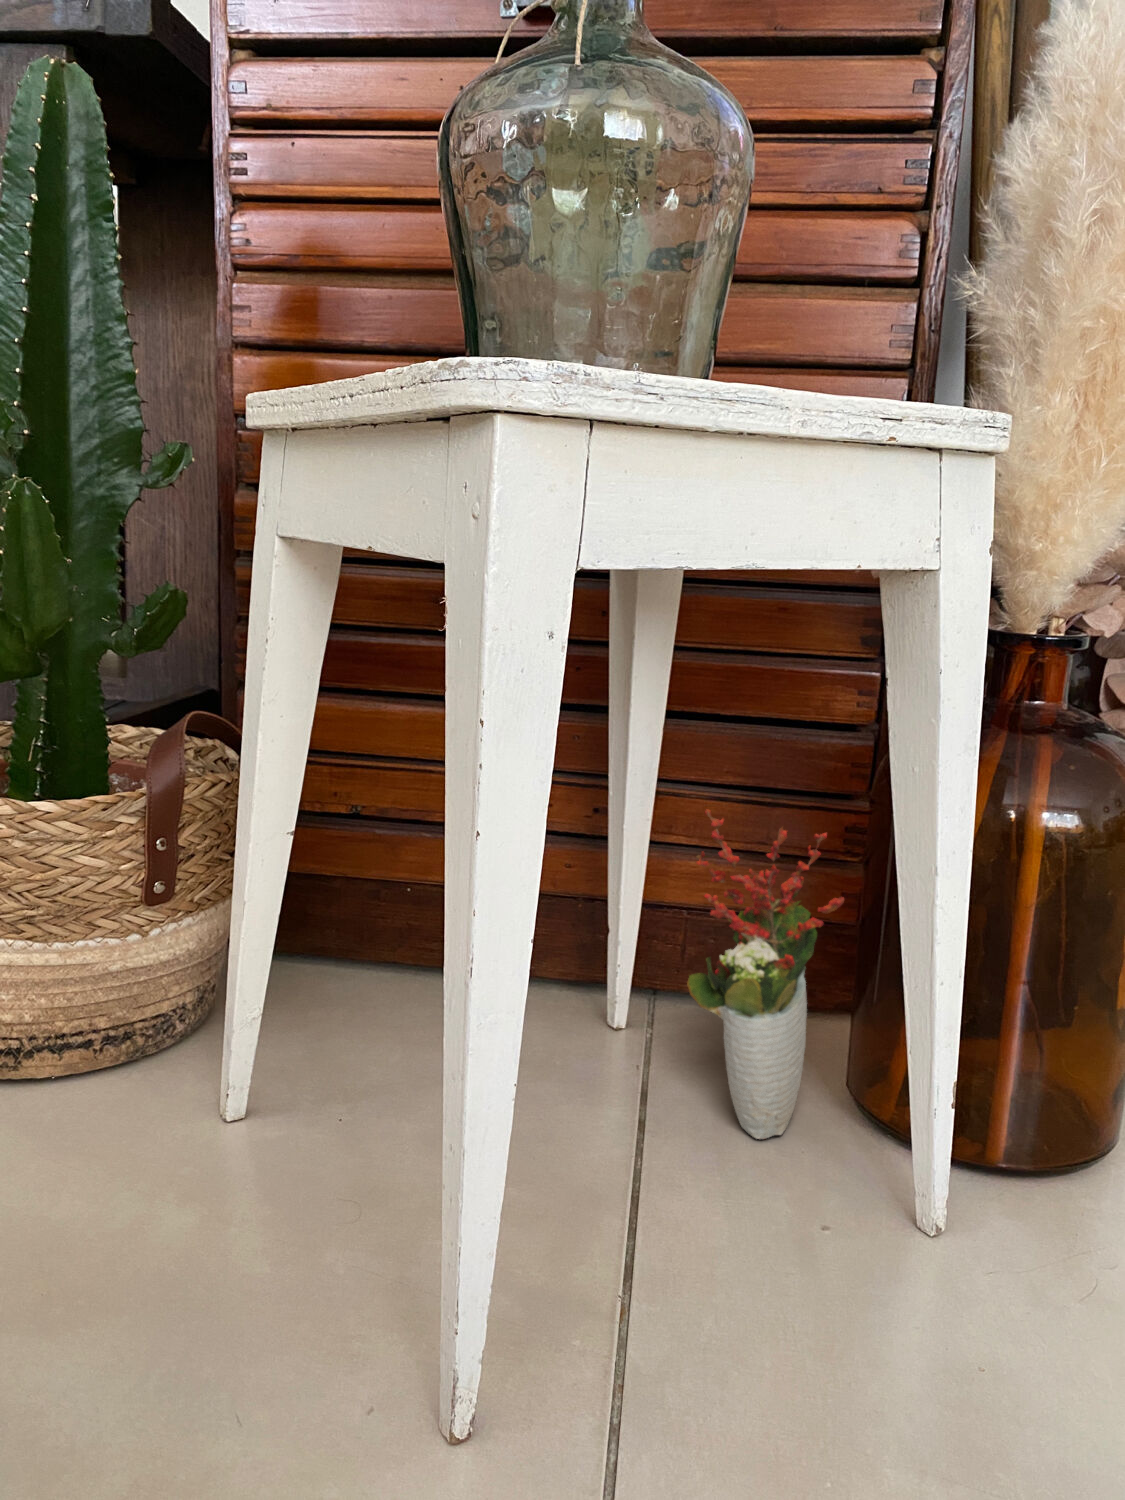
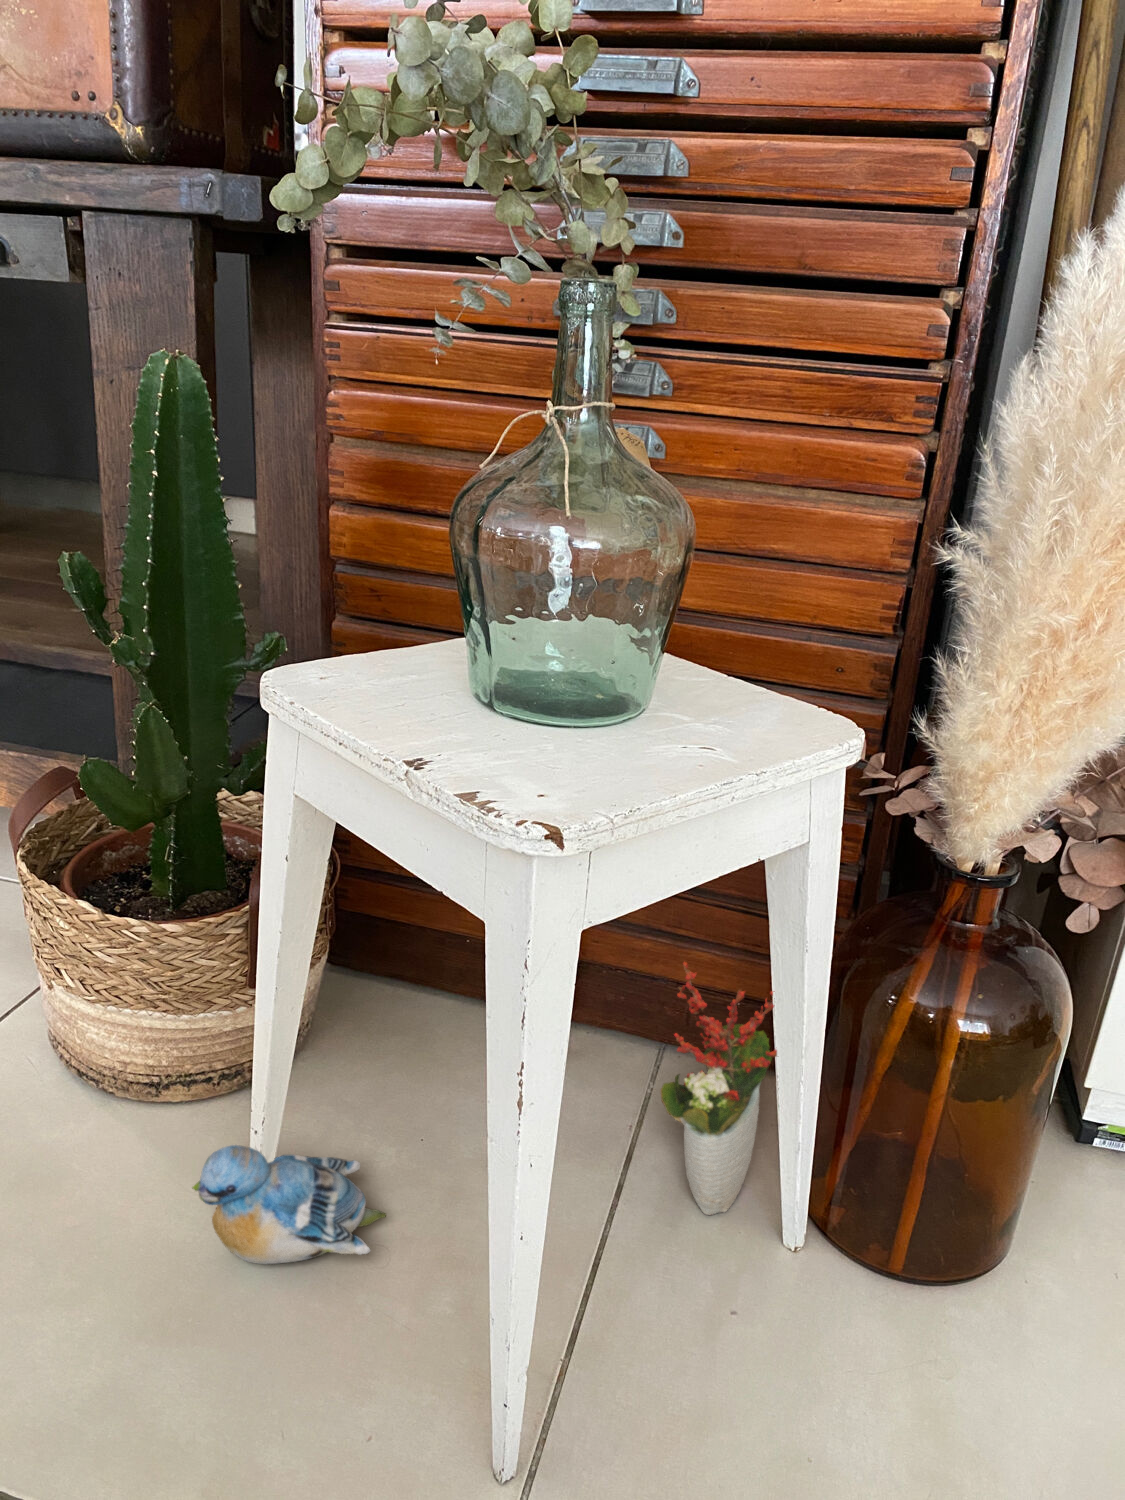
plush toy: none [80,1050,351,1225] -> present [192,1145,386,1264]

